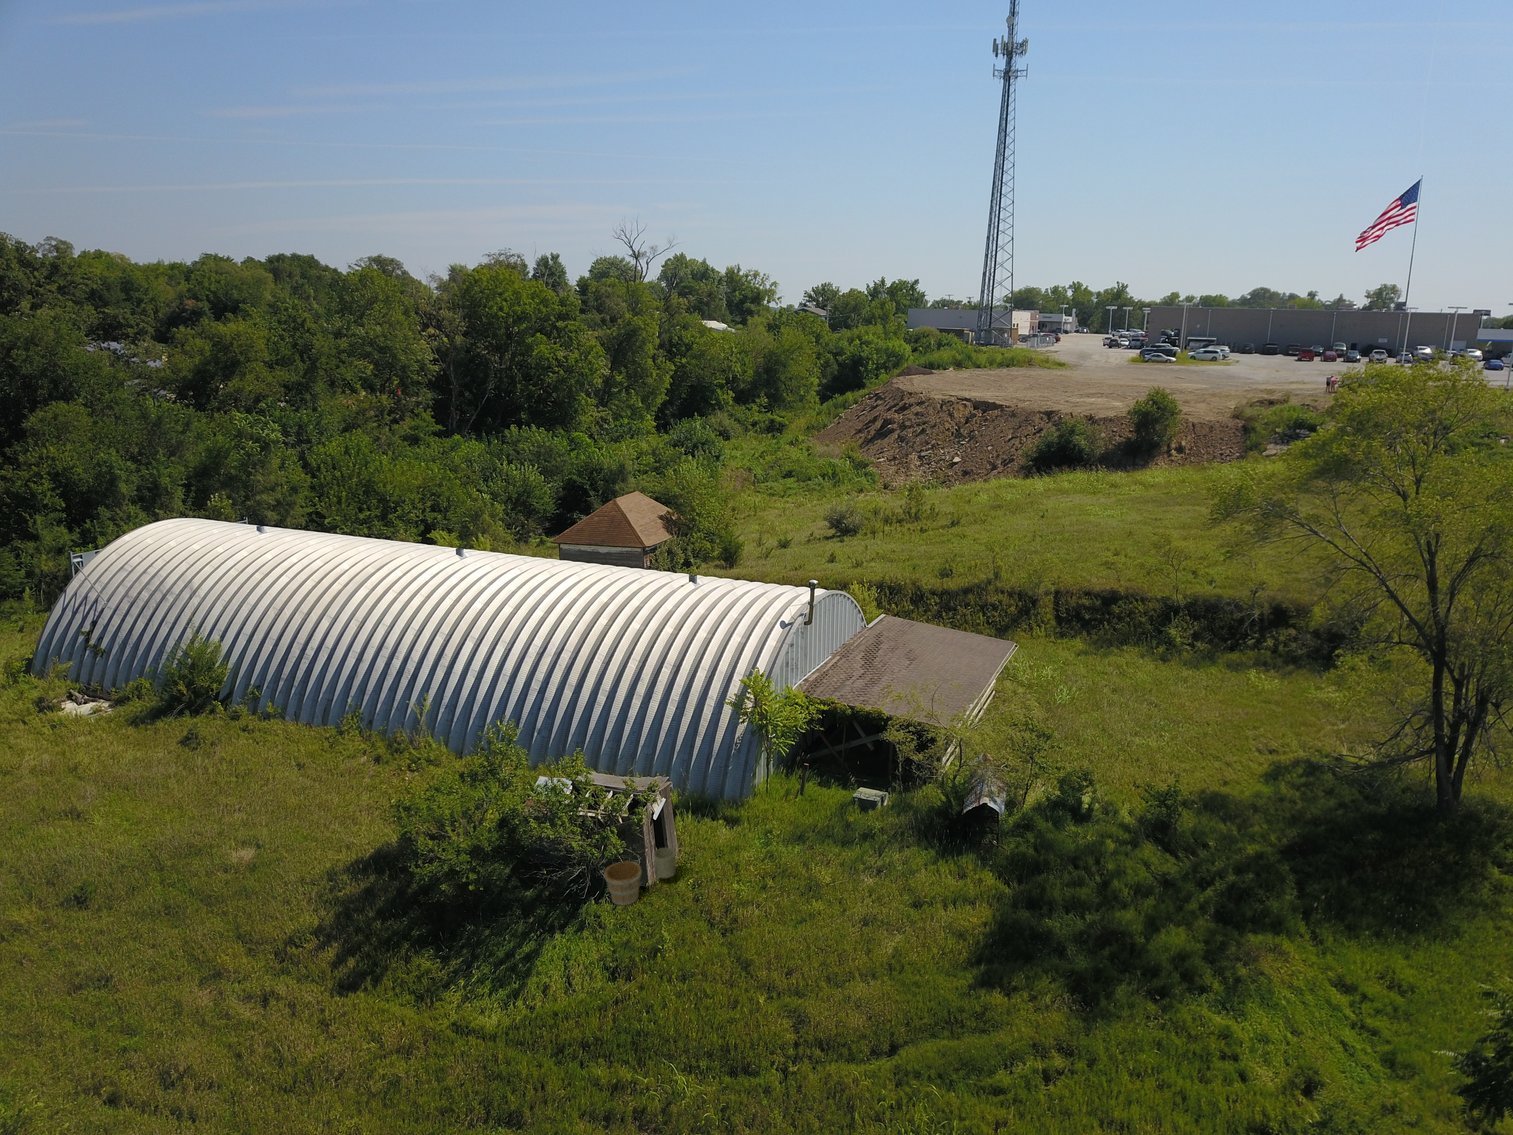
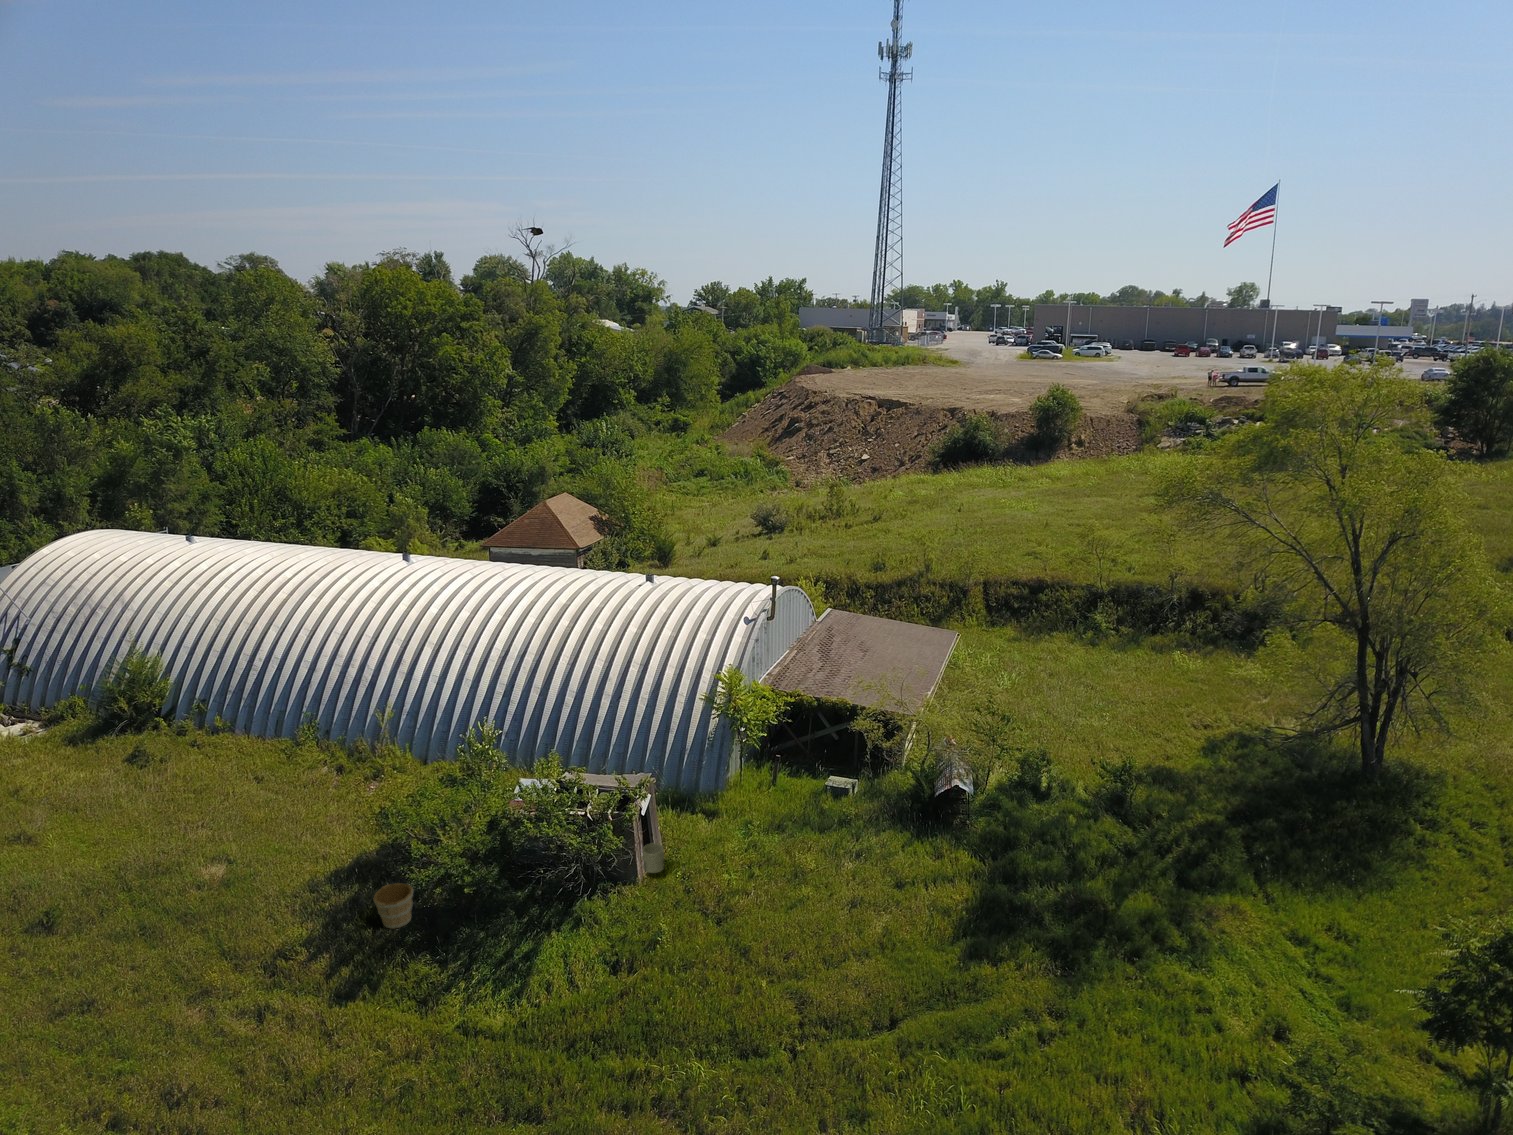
wooden bucket: present [604,861,642,906] -> present [373,883,413,929]

